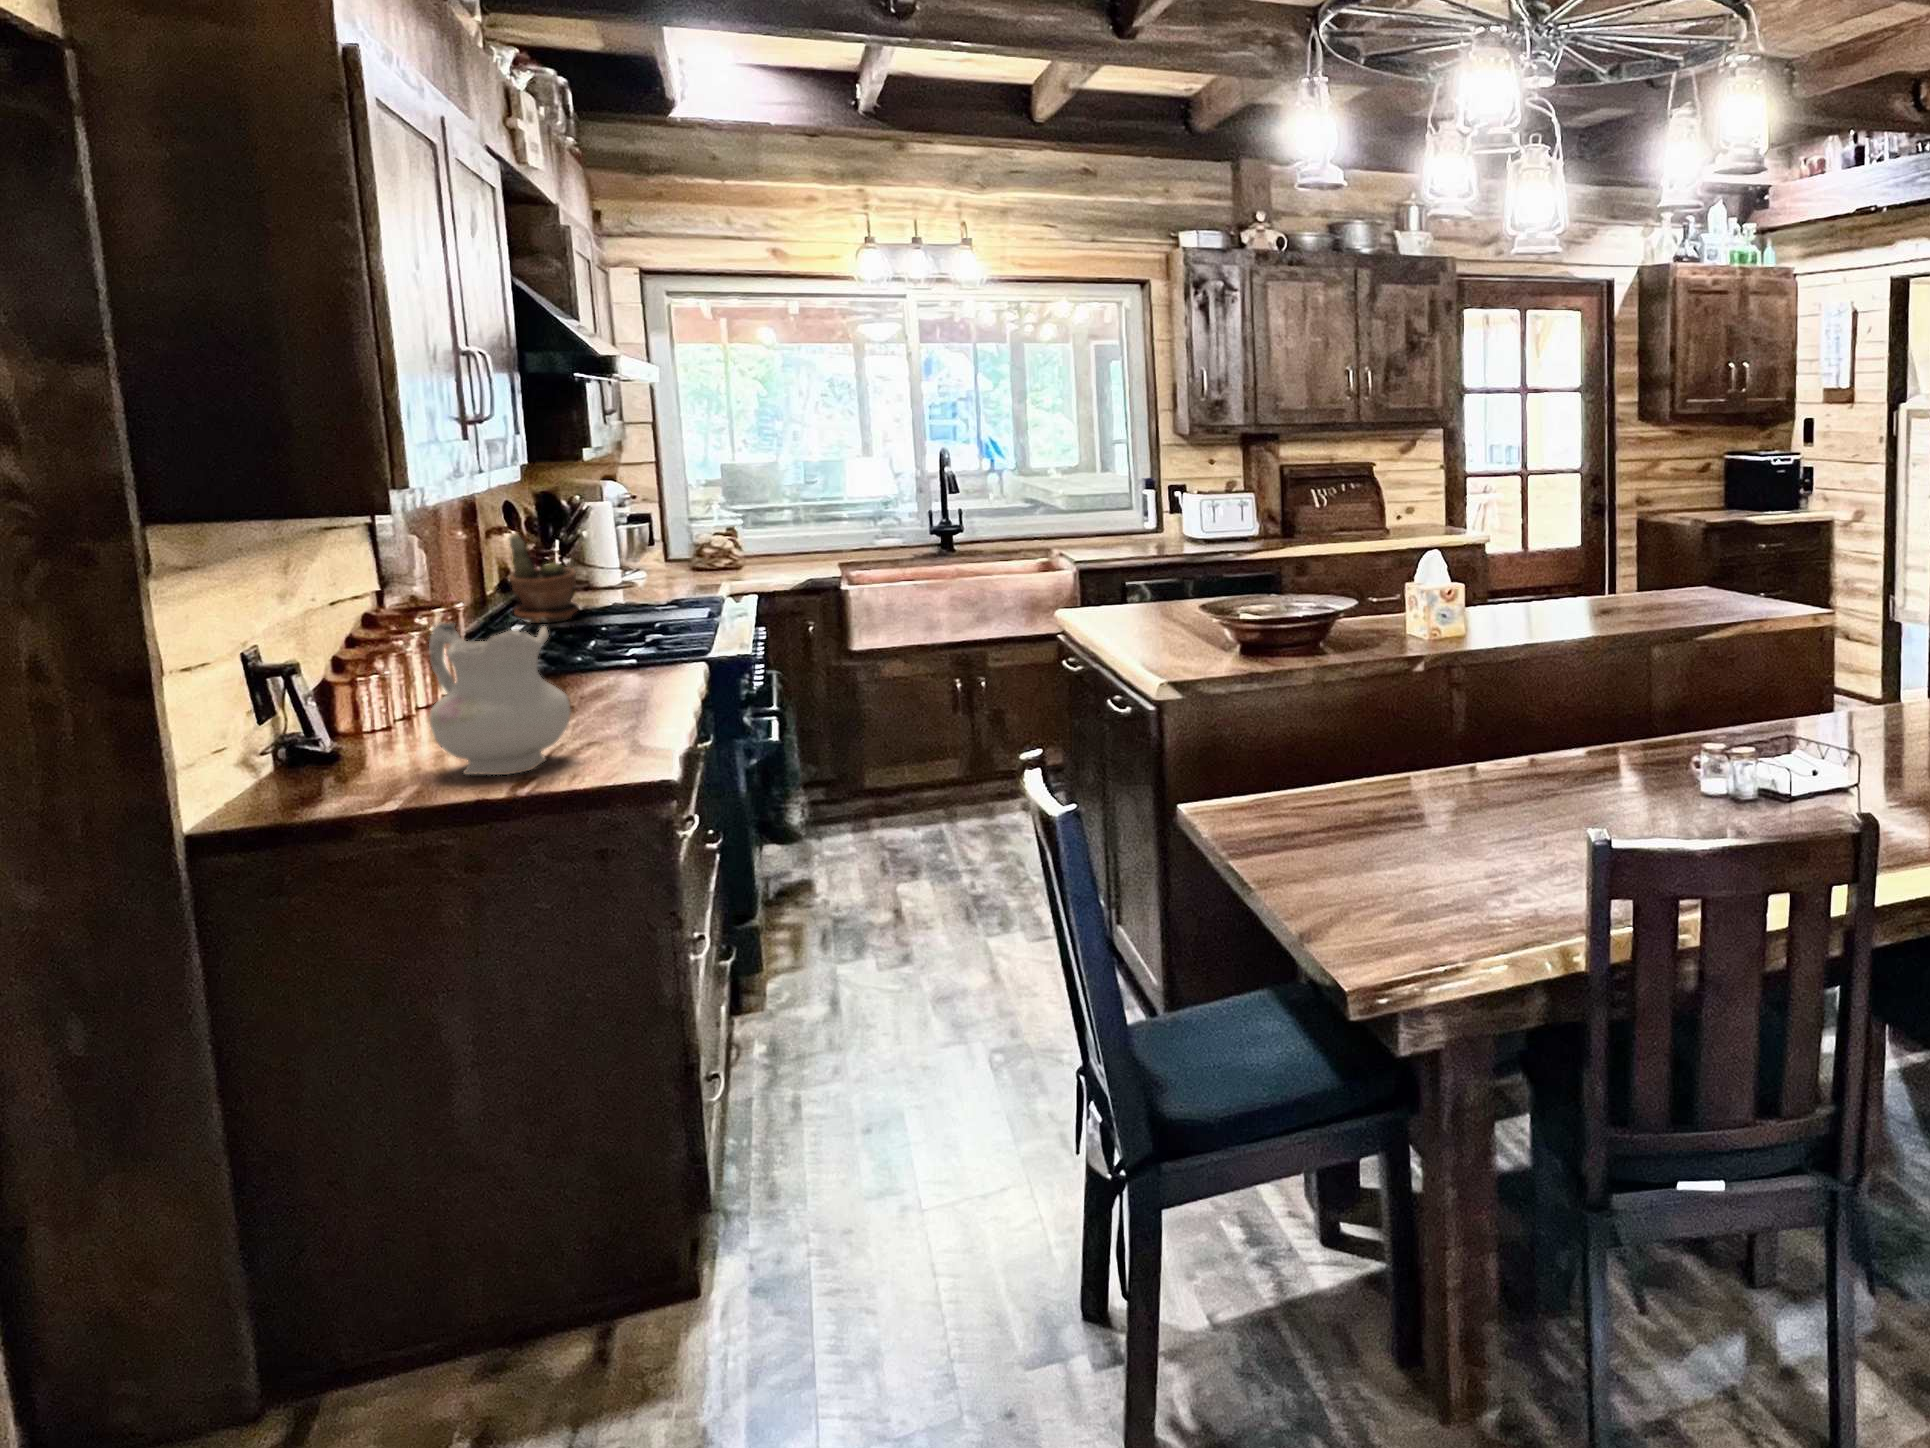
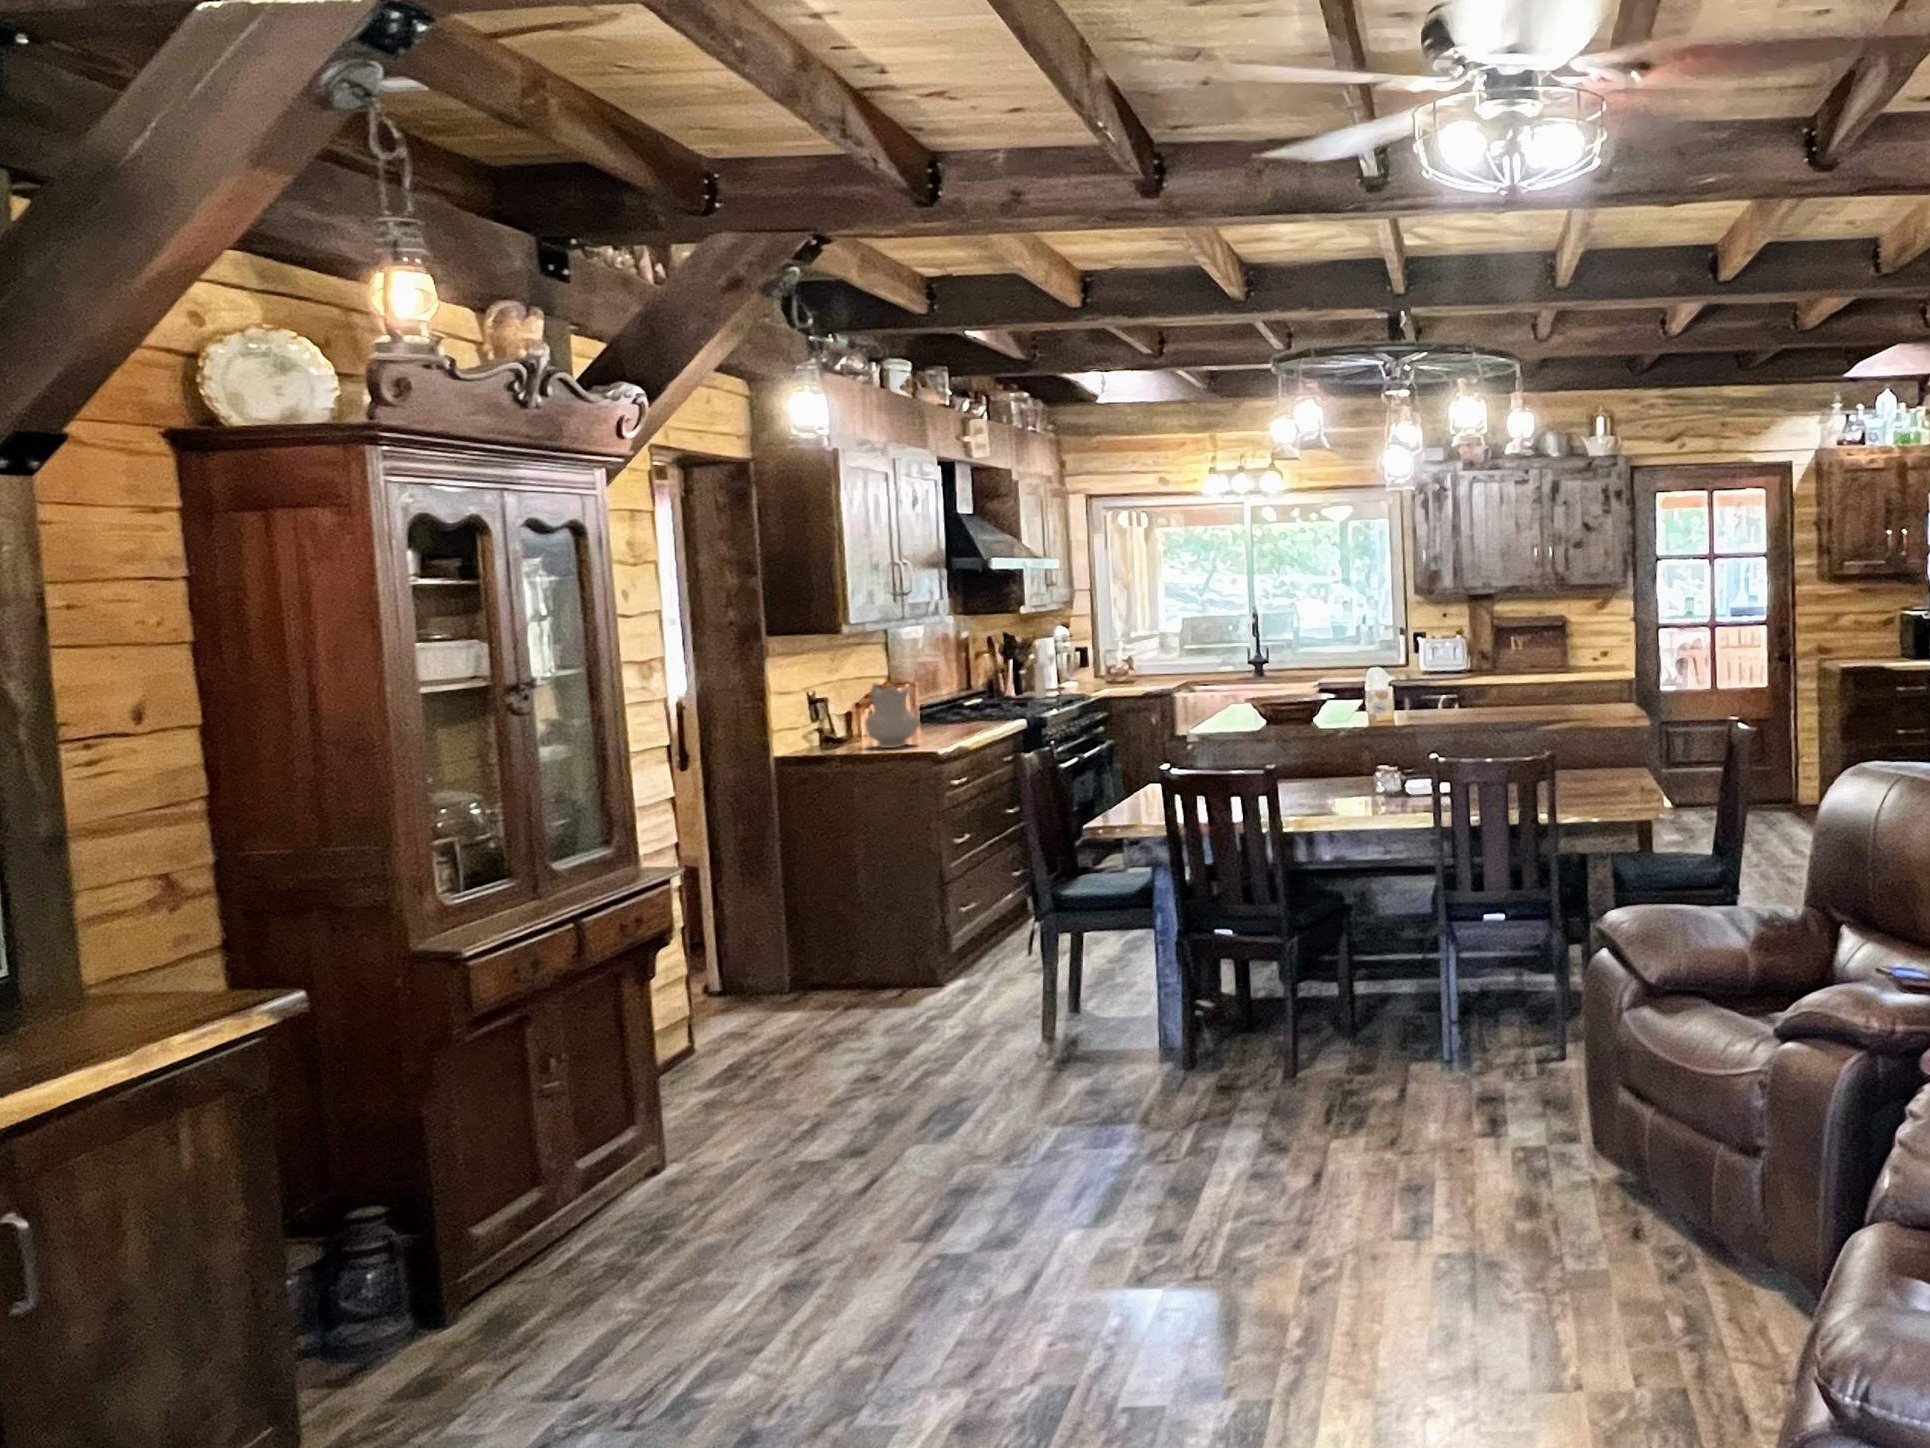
pepper mill: none [597,532,635,611] -> present [1034,655,1055,699]
potted plant: present [510,535,578,623] -> none [986,654,1019,702]

